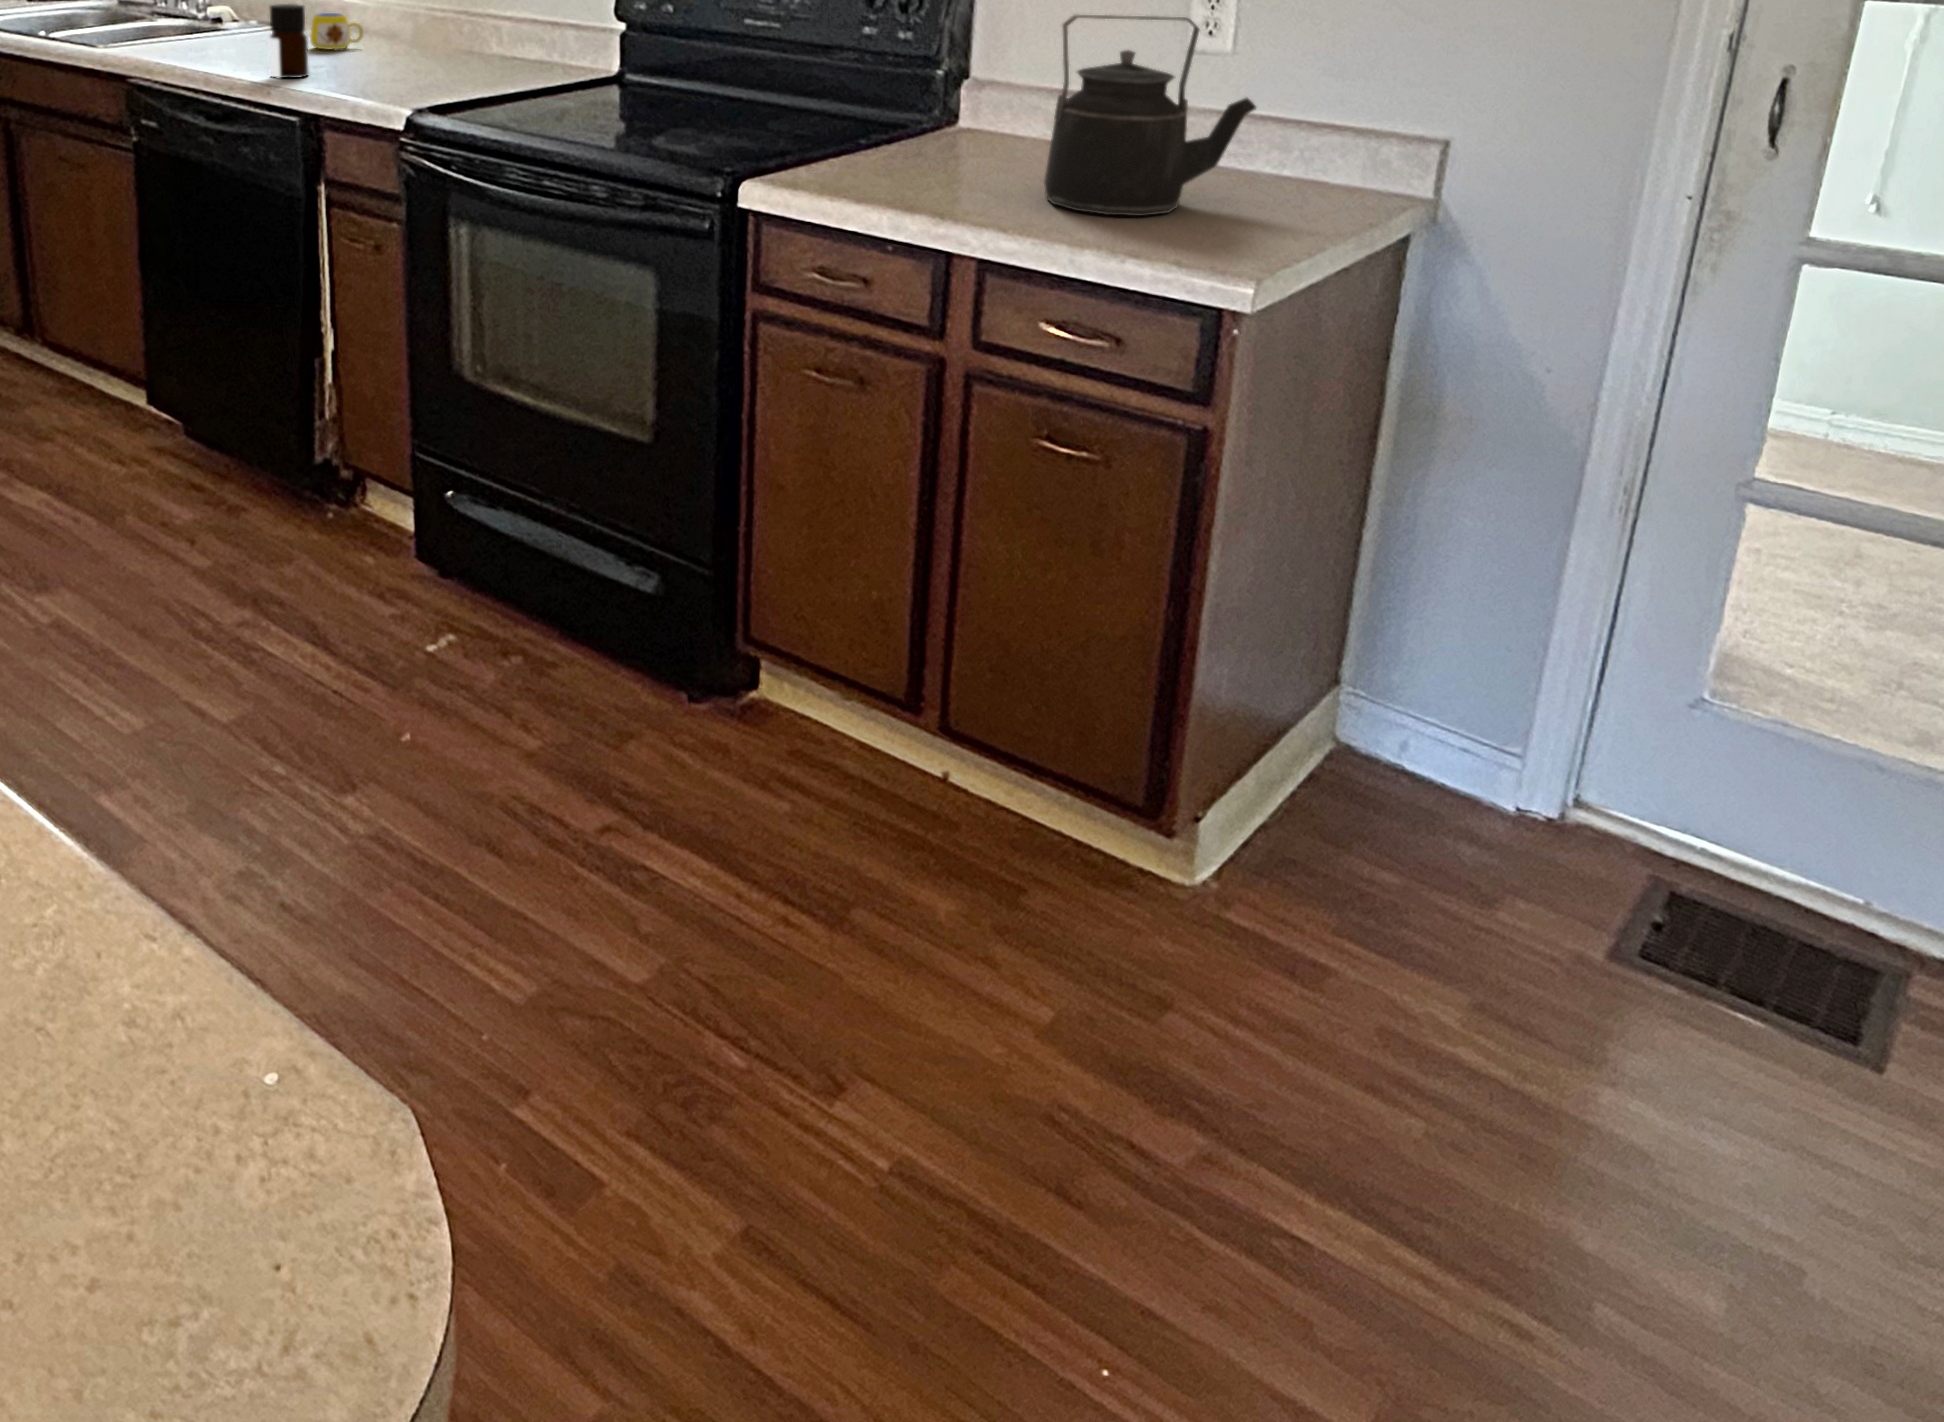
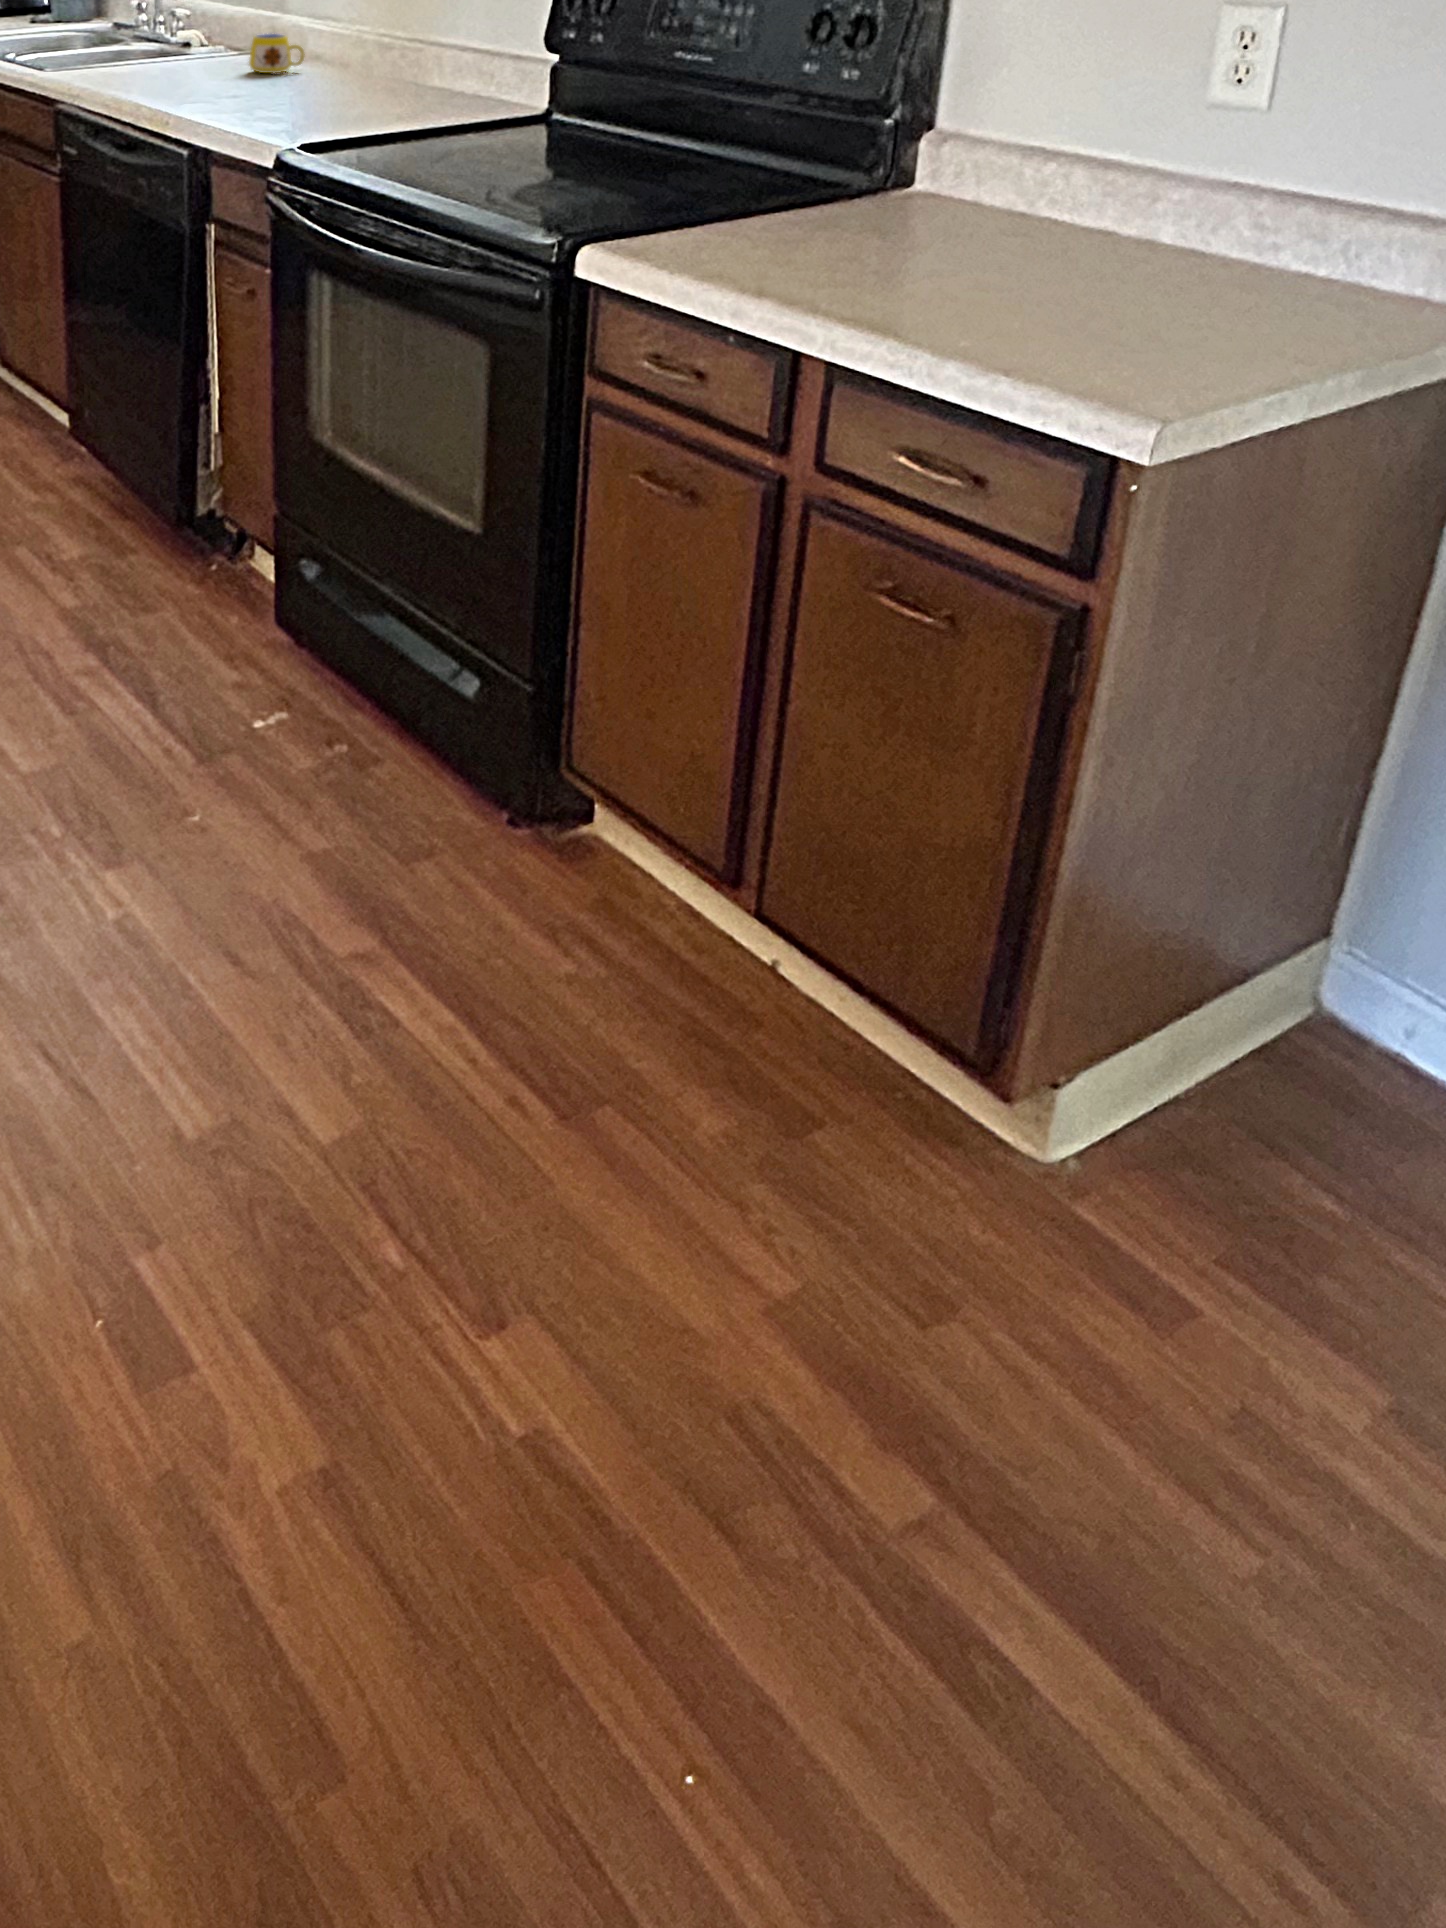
bottle: present [269,4,309,78] -> none [181,26,220,105]
kettle: present [1044,15,1256,216] -> none [950,53,1257,320]

